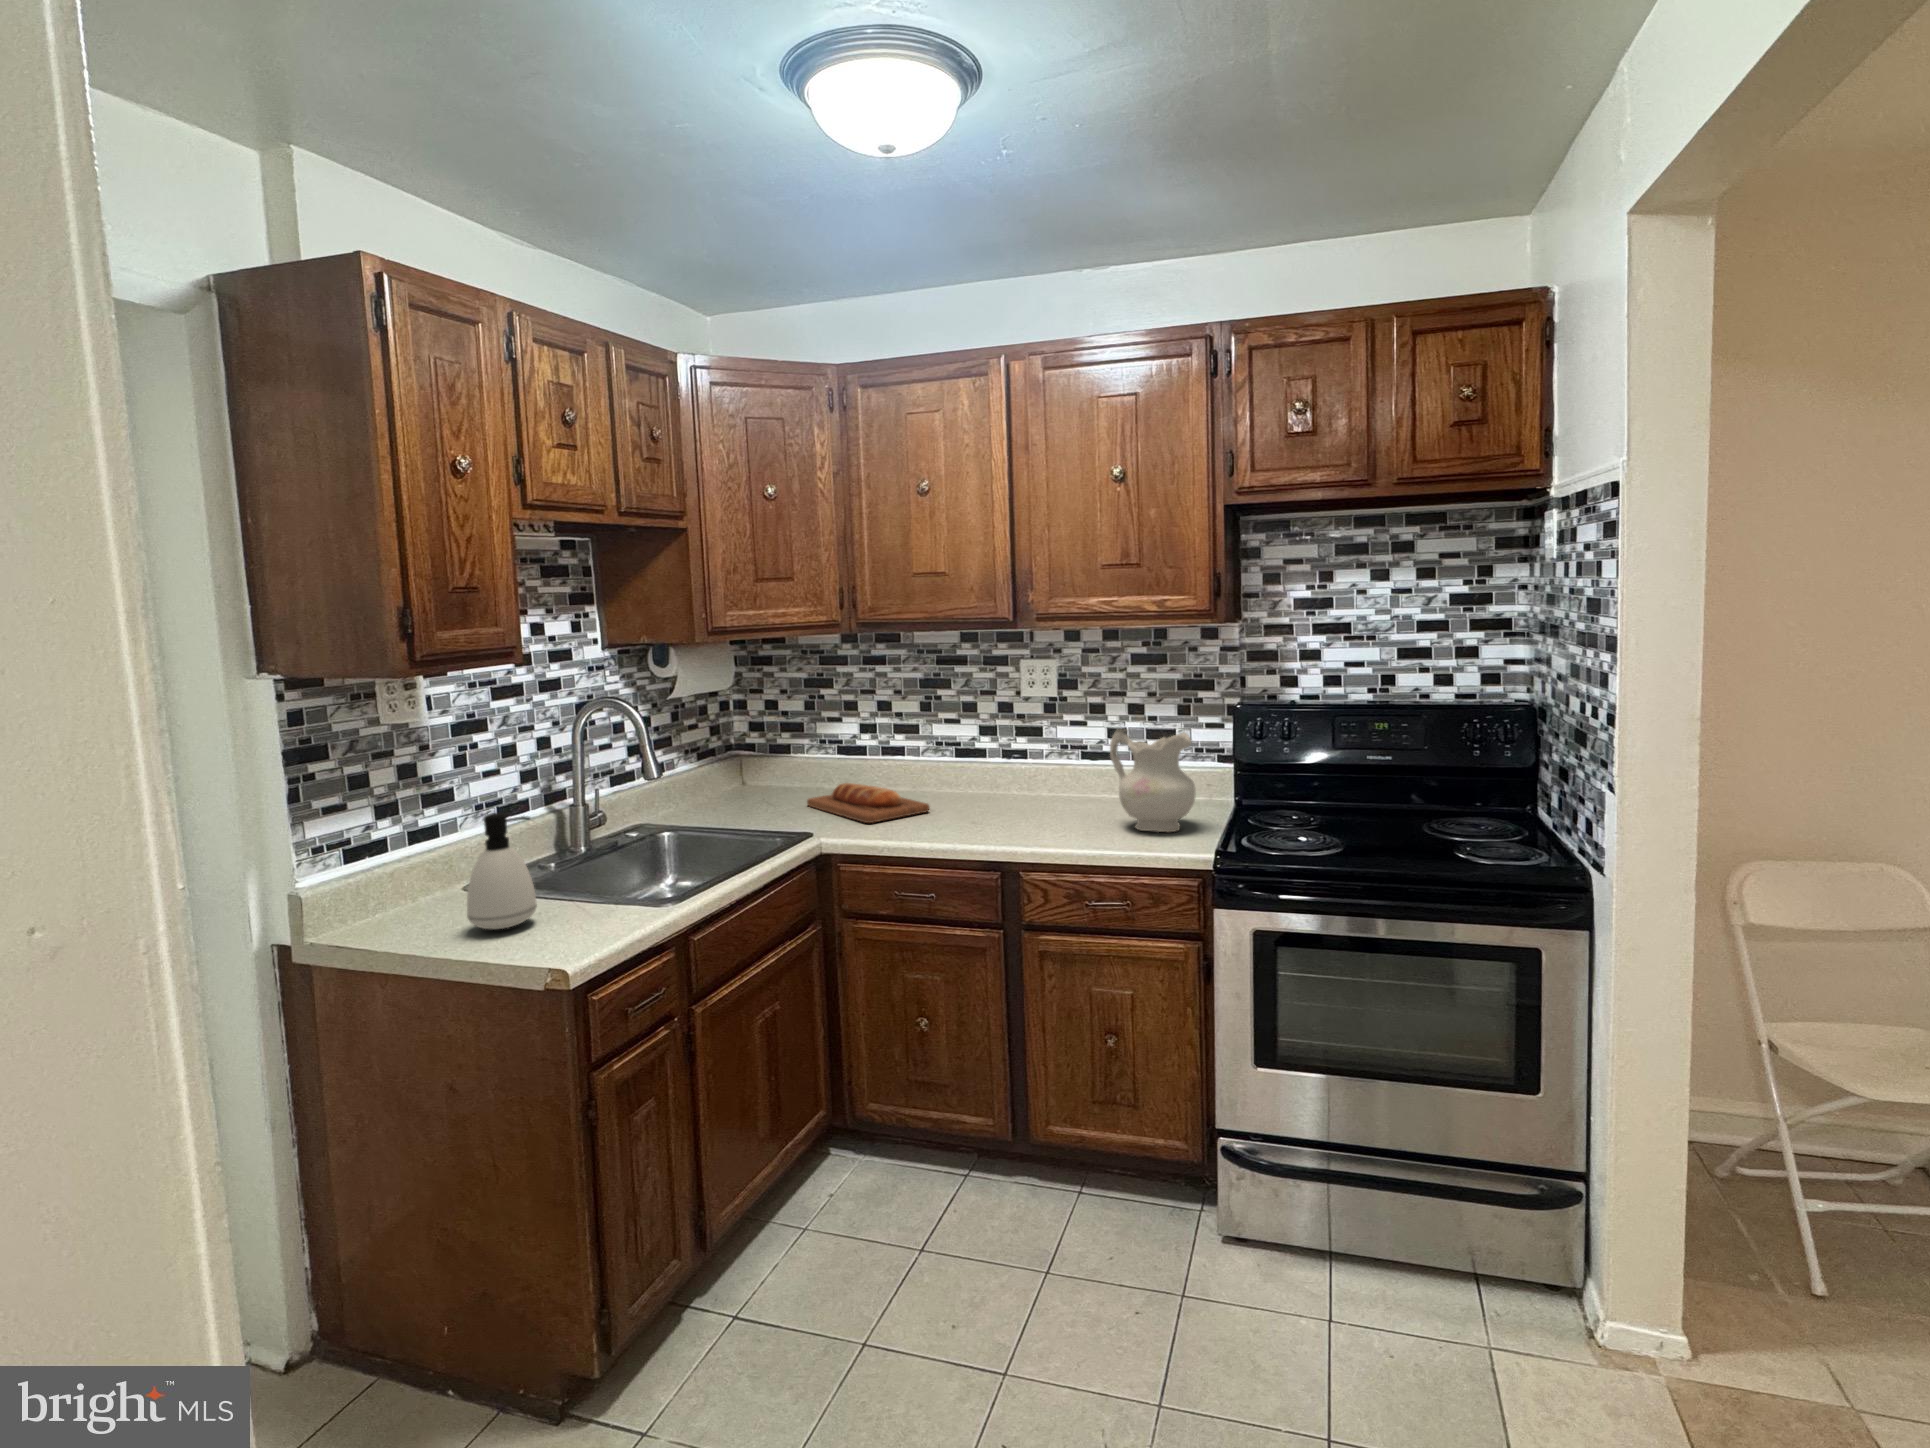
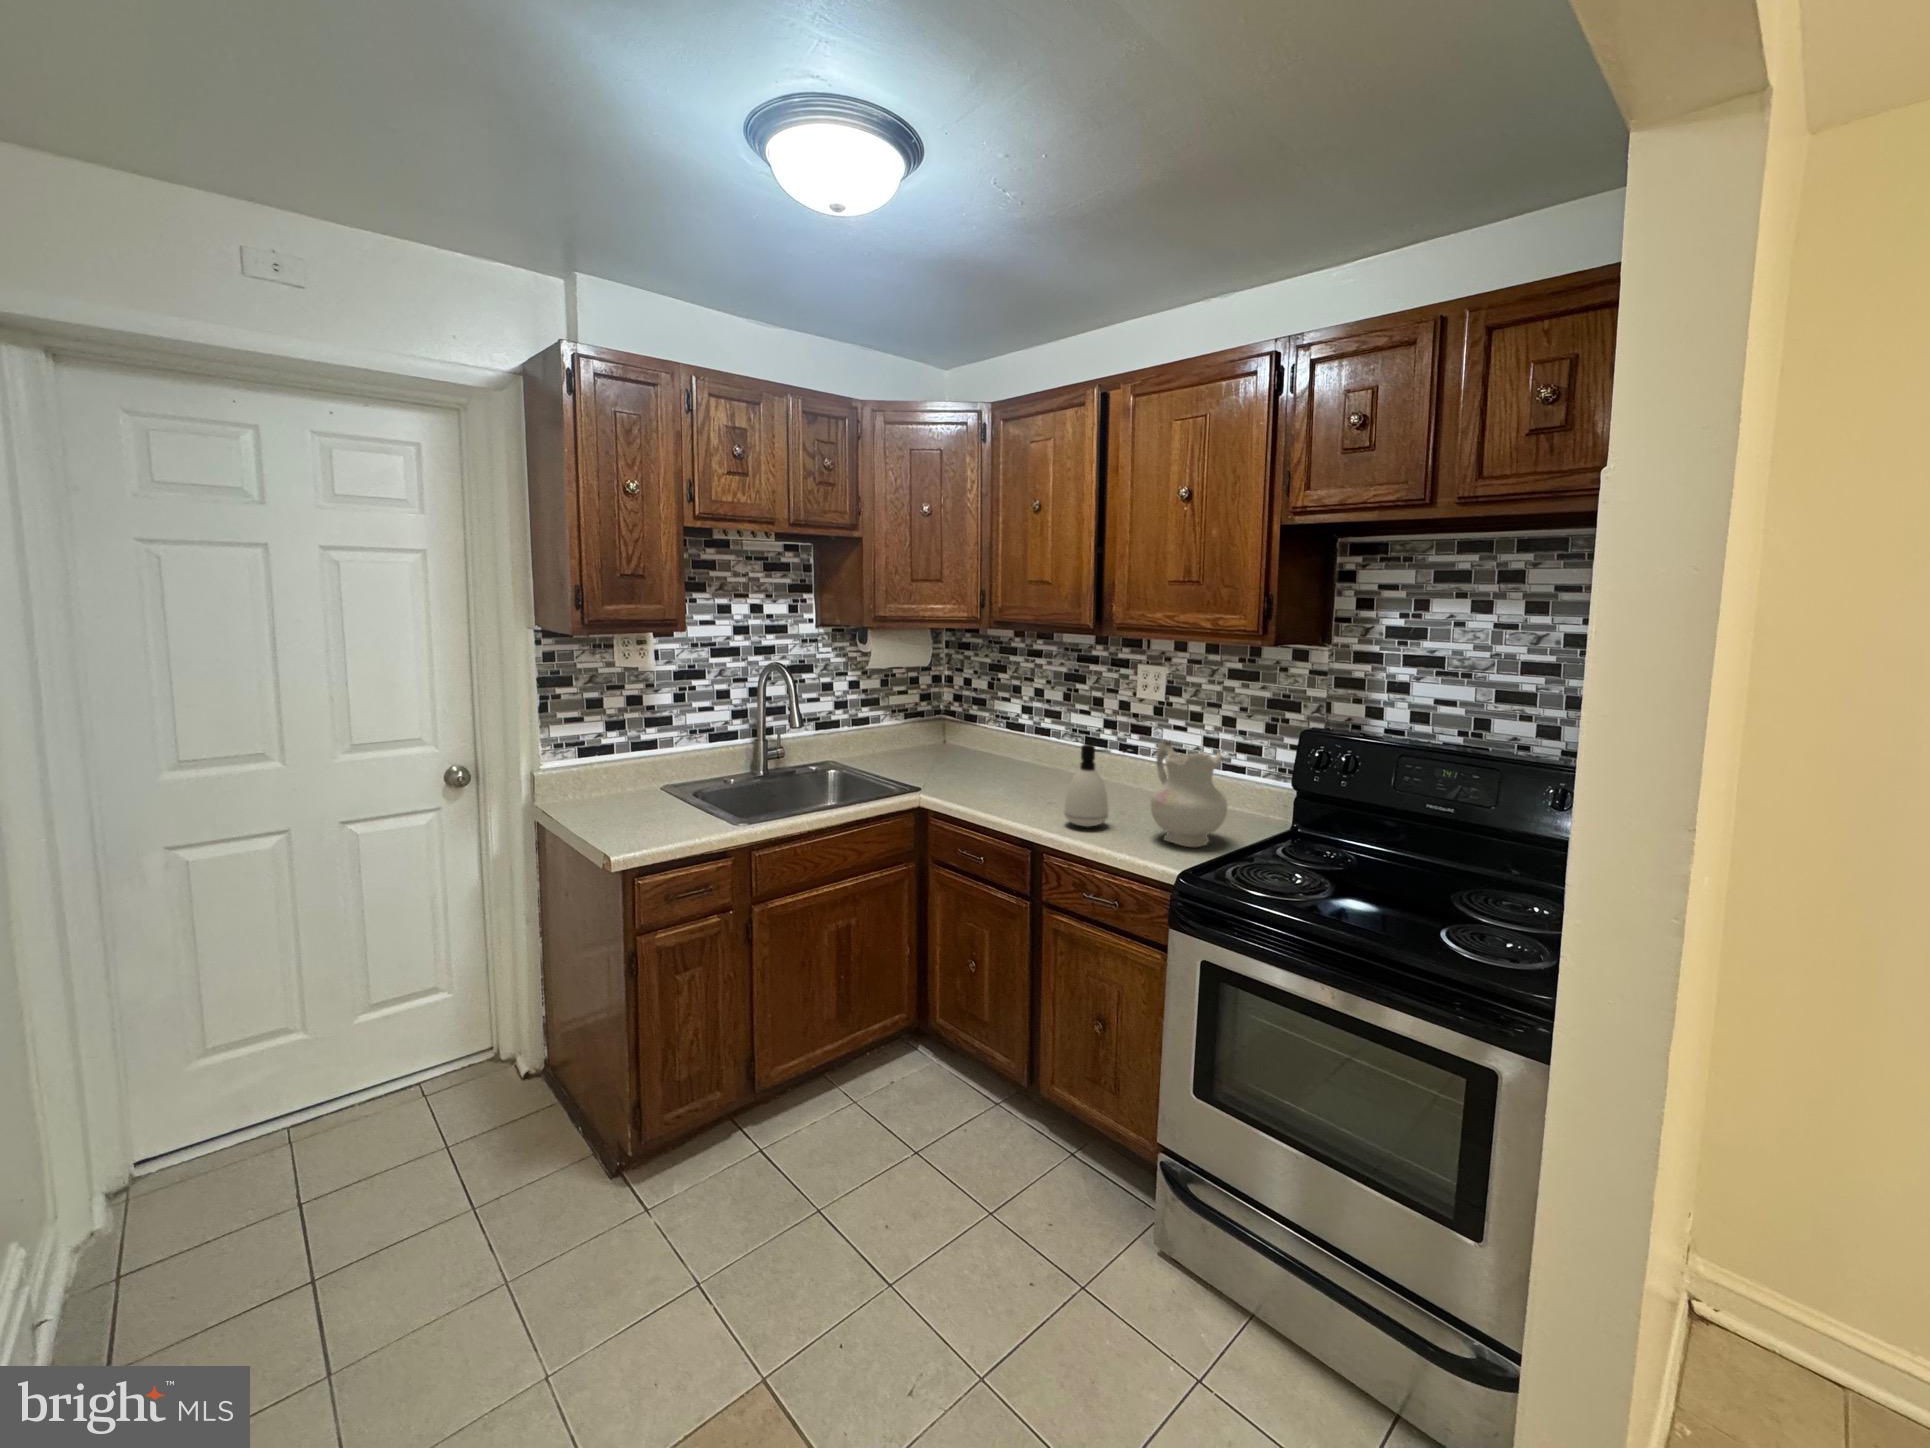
bread loaf: present [807,783,930,823] -> none [956,755,1031,791]
soap dispenser: present [467,813,537,929] -> present [1064,744,1111,827]

